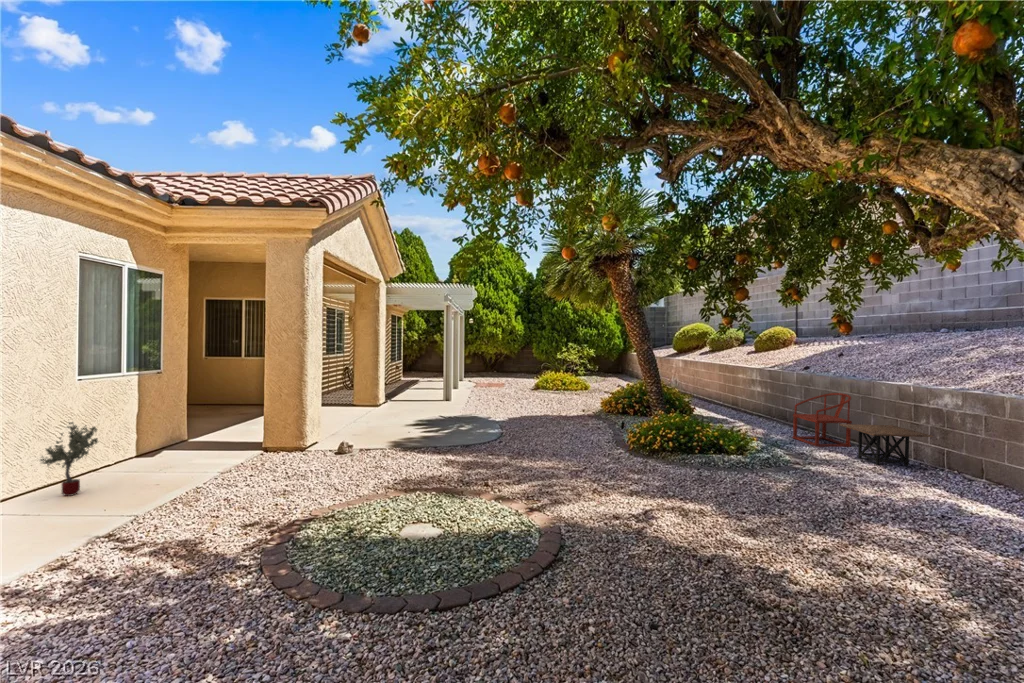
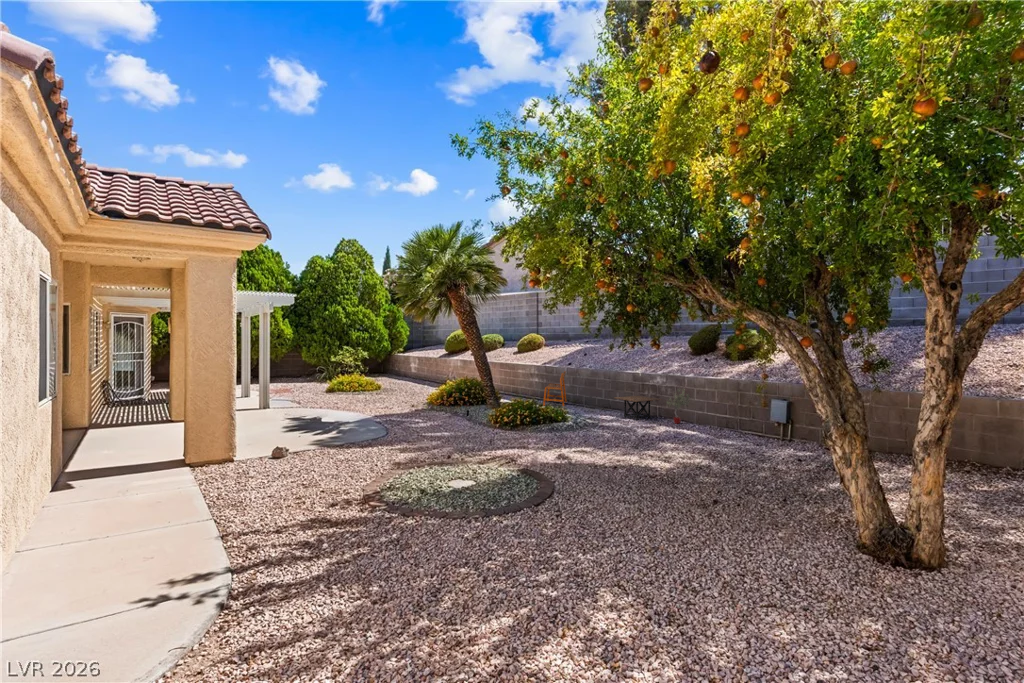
bench: none [748,380,794,429] -> present [543,371,567,406]
armchair: present [792,393,852,447] -> none [578,378,614,414]
potted tree: present [40,422,98,496] -> present [667,389,690,424]

